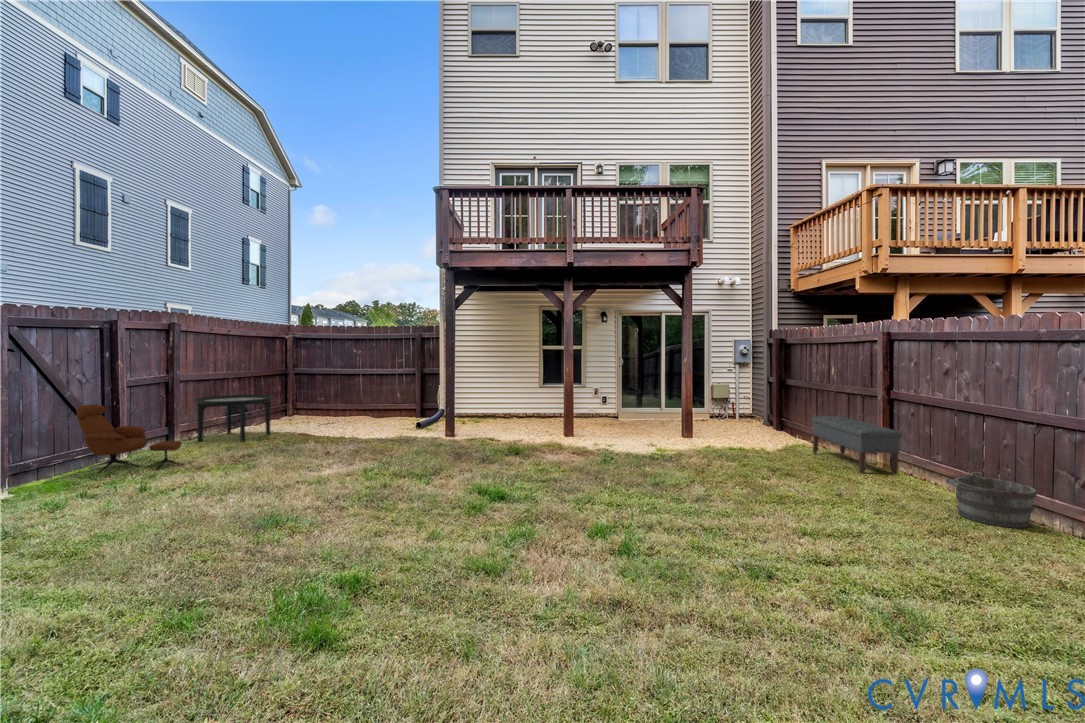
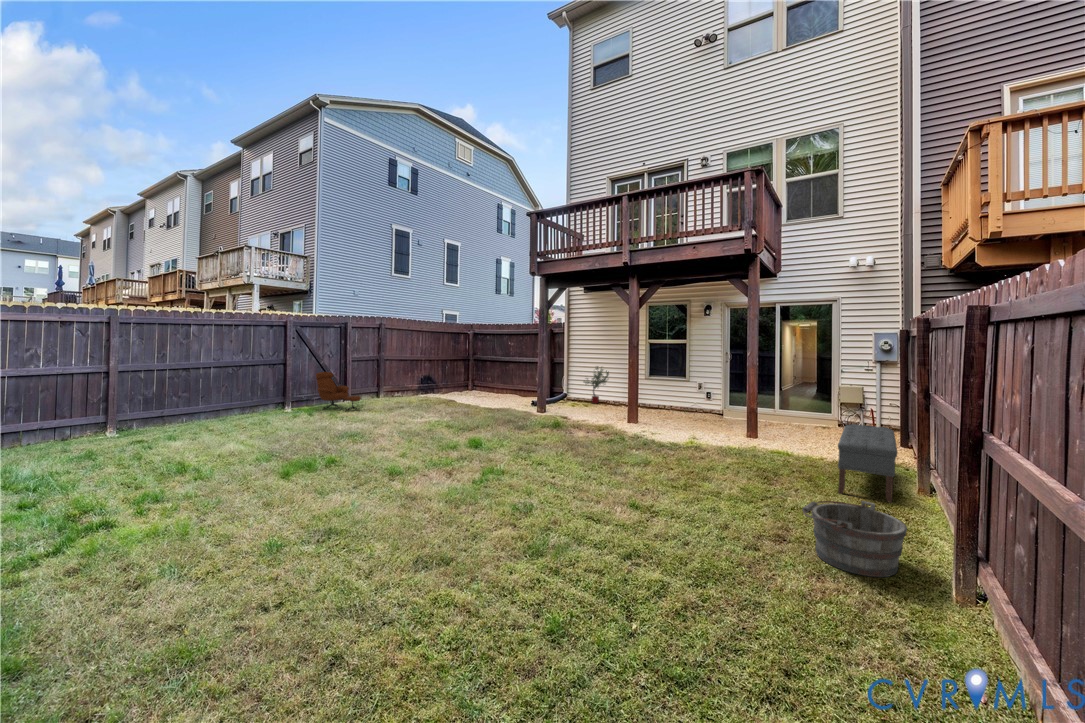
potted tree: none [468,377,504,421] -> present [584,366,609,404]
round table: present [194,394,274,442] -> none [393,371,440,402]

